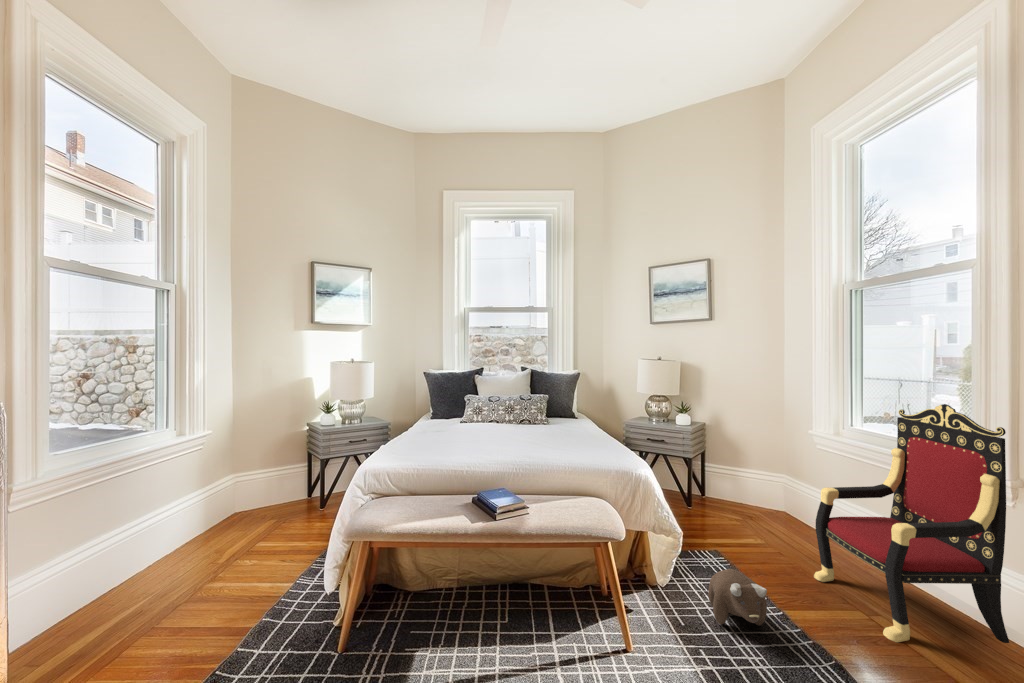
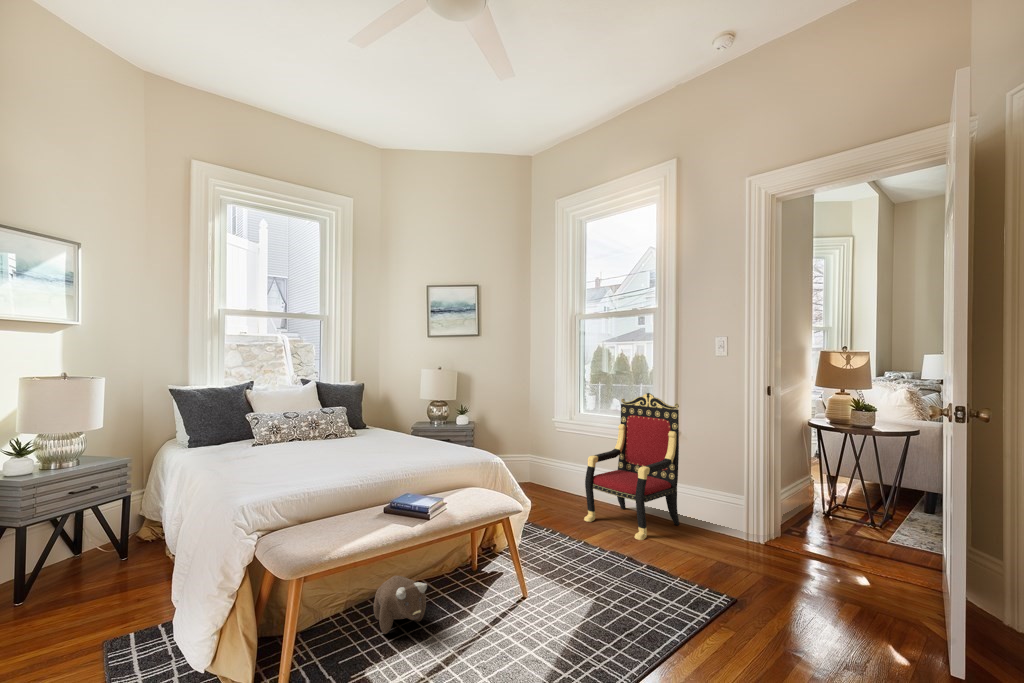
plush toy: present [708,569,767,626] -> present [374,576,427,634]

